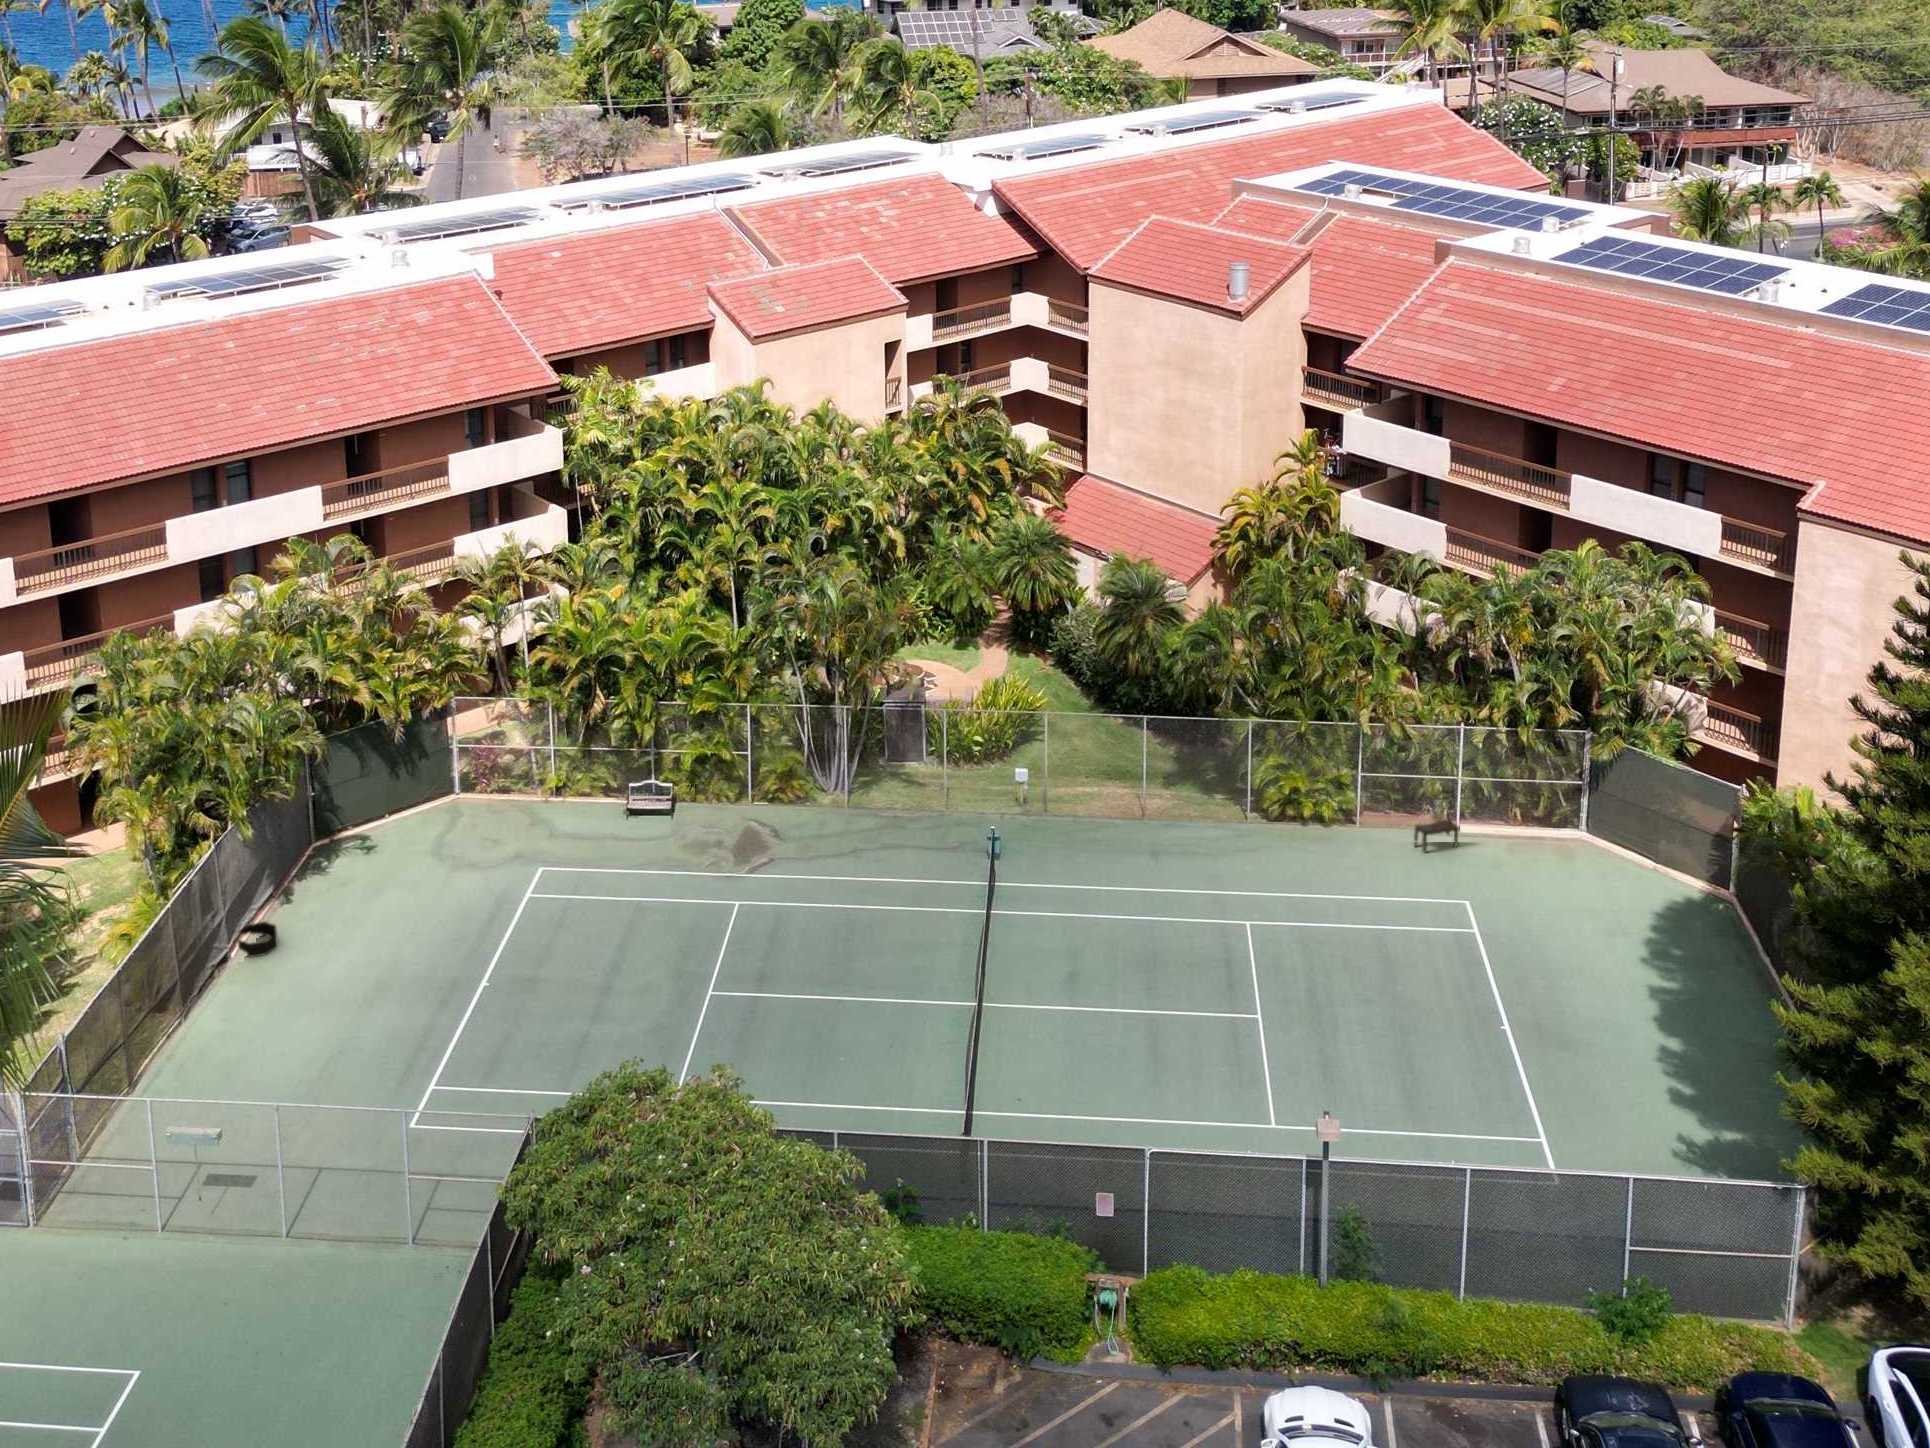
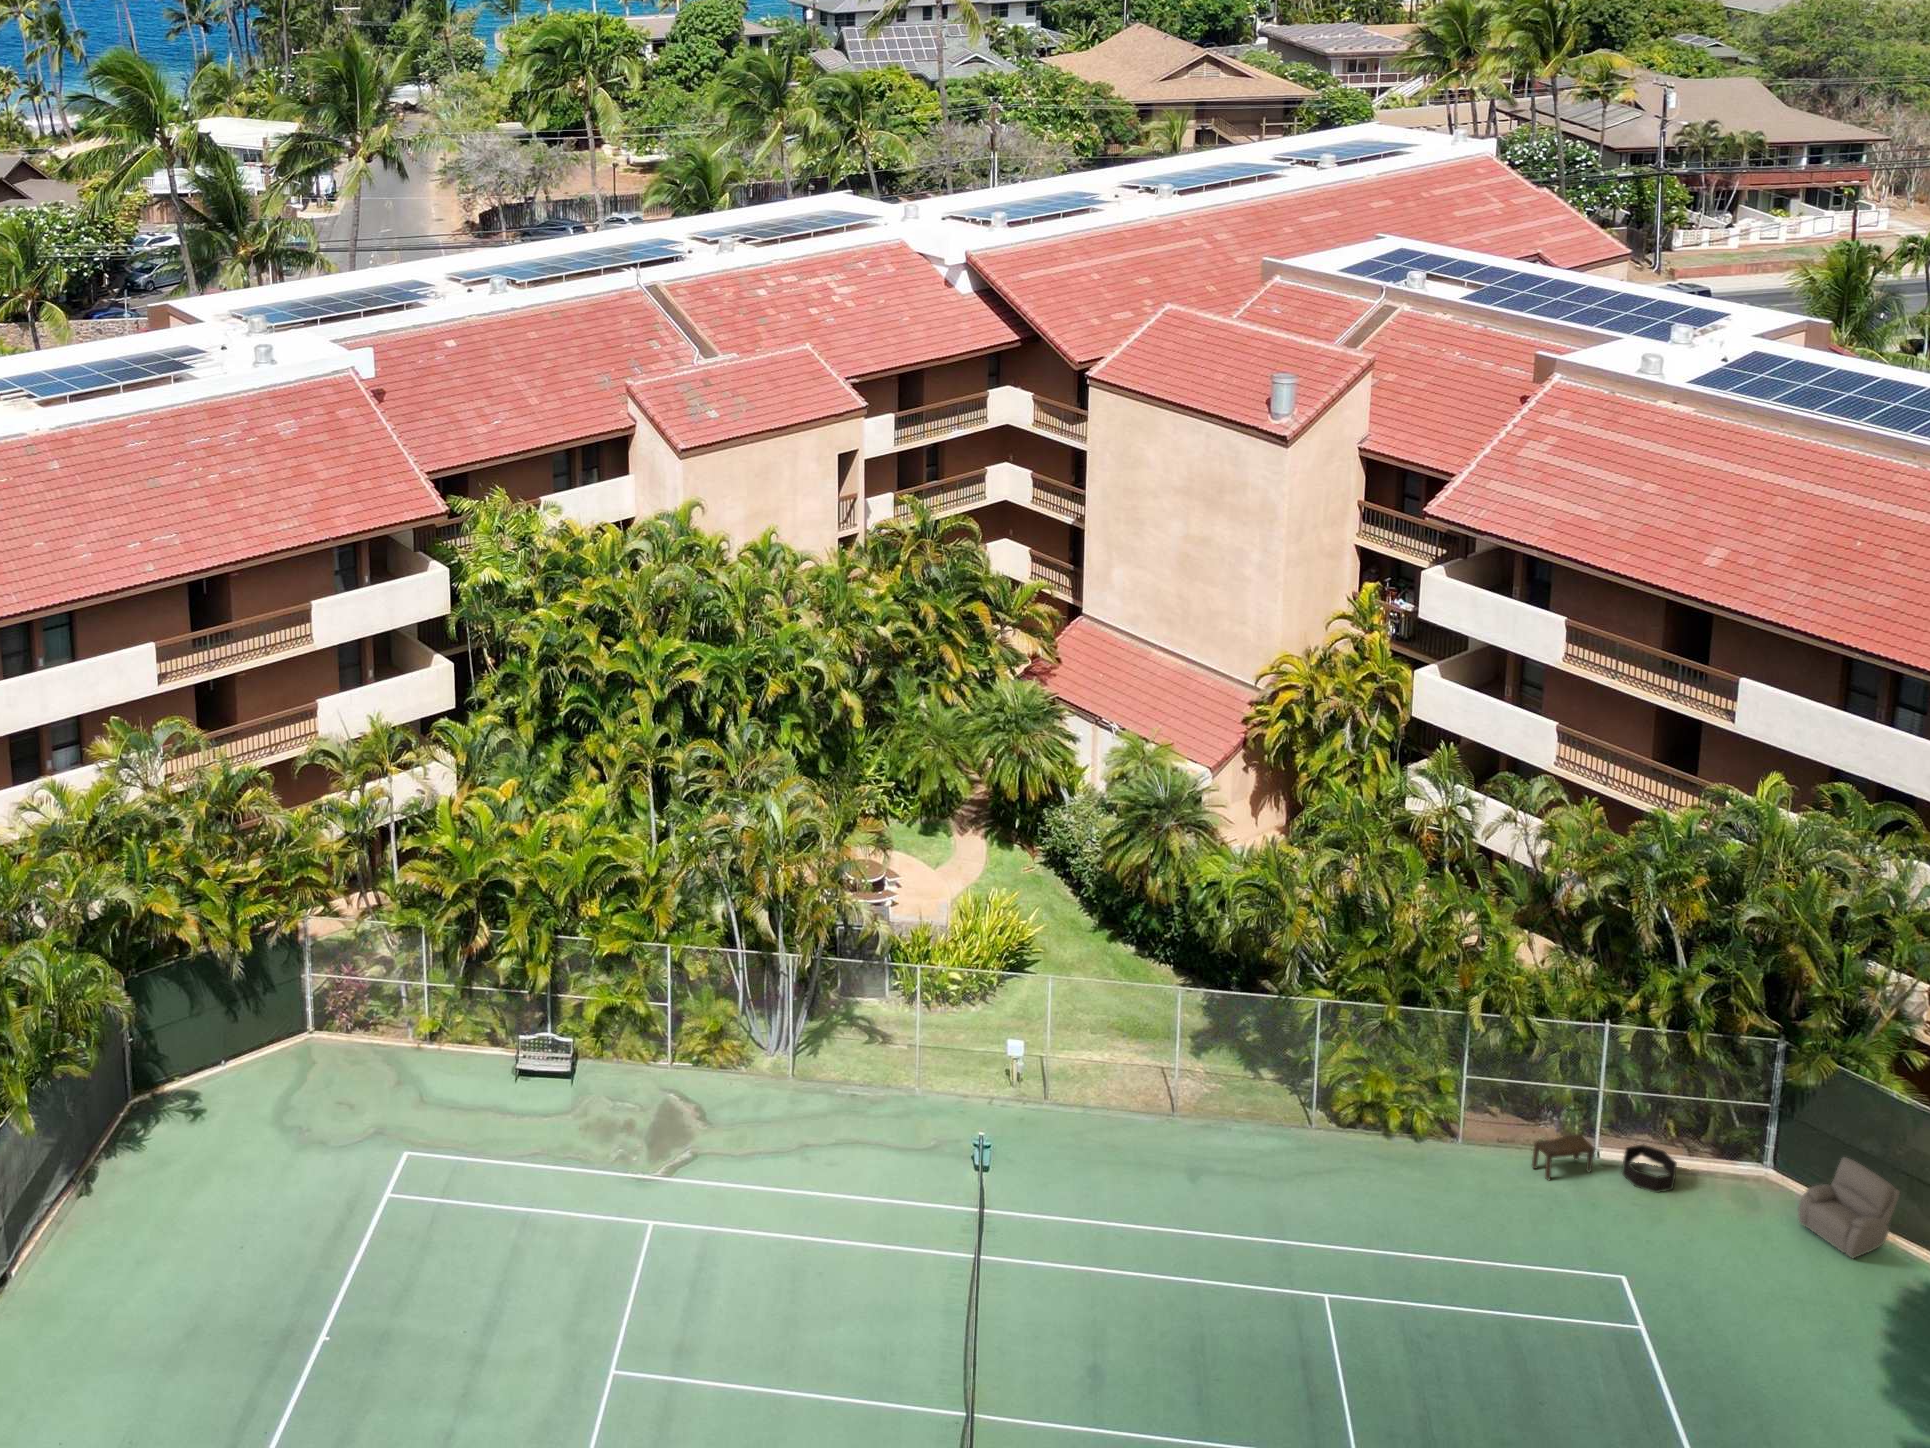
chair: none [1602,818,1671,887] -> present [1798,1157,1900,1258]
basket: present [238,922,278,957] -> present [1622,1145,1677,1193]

